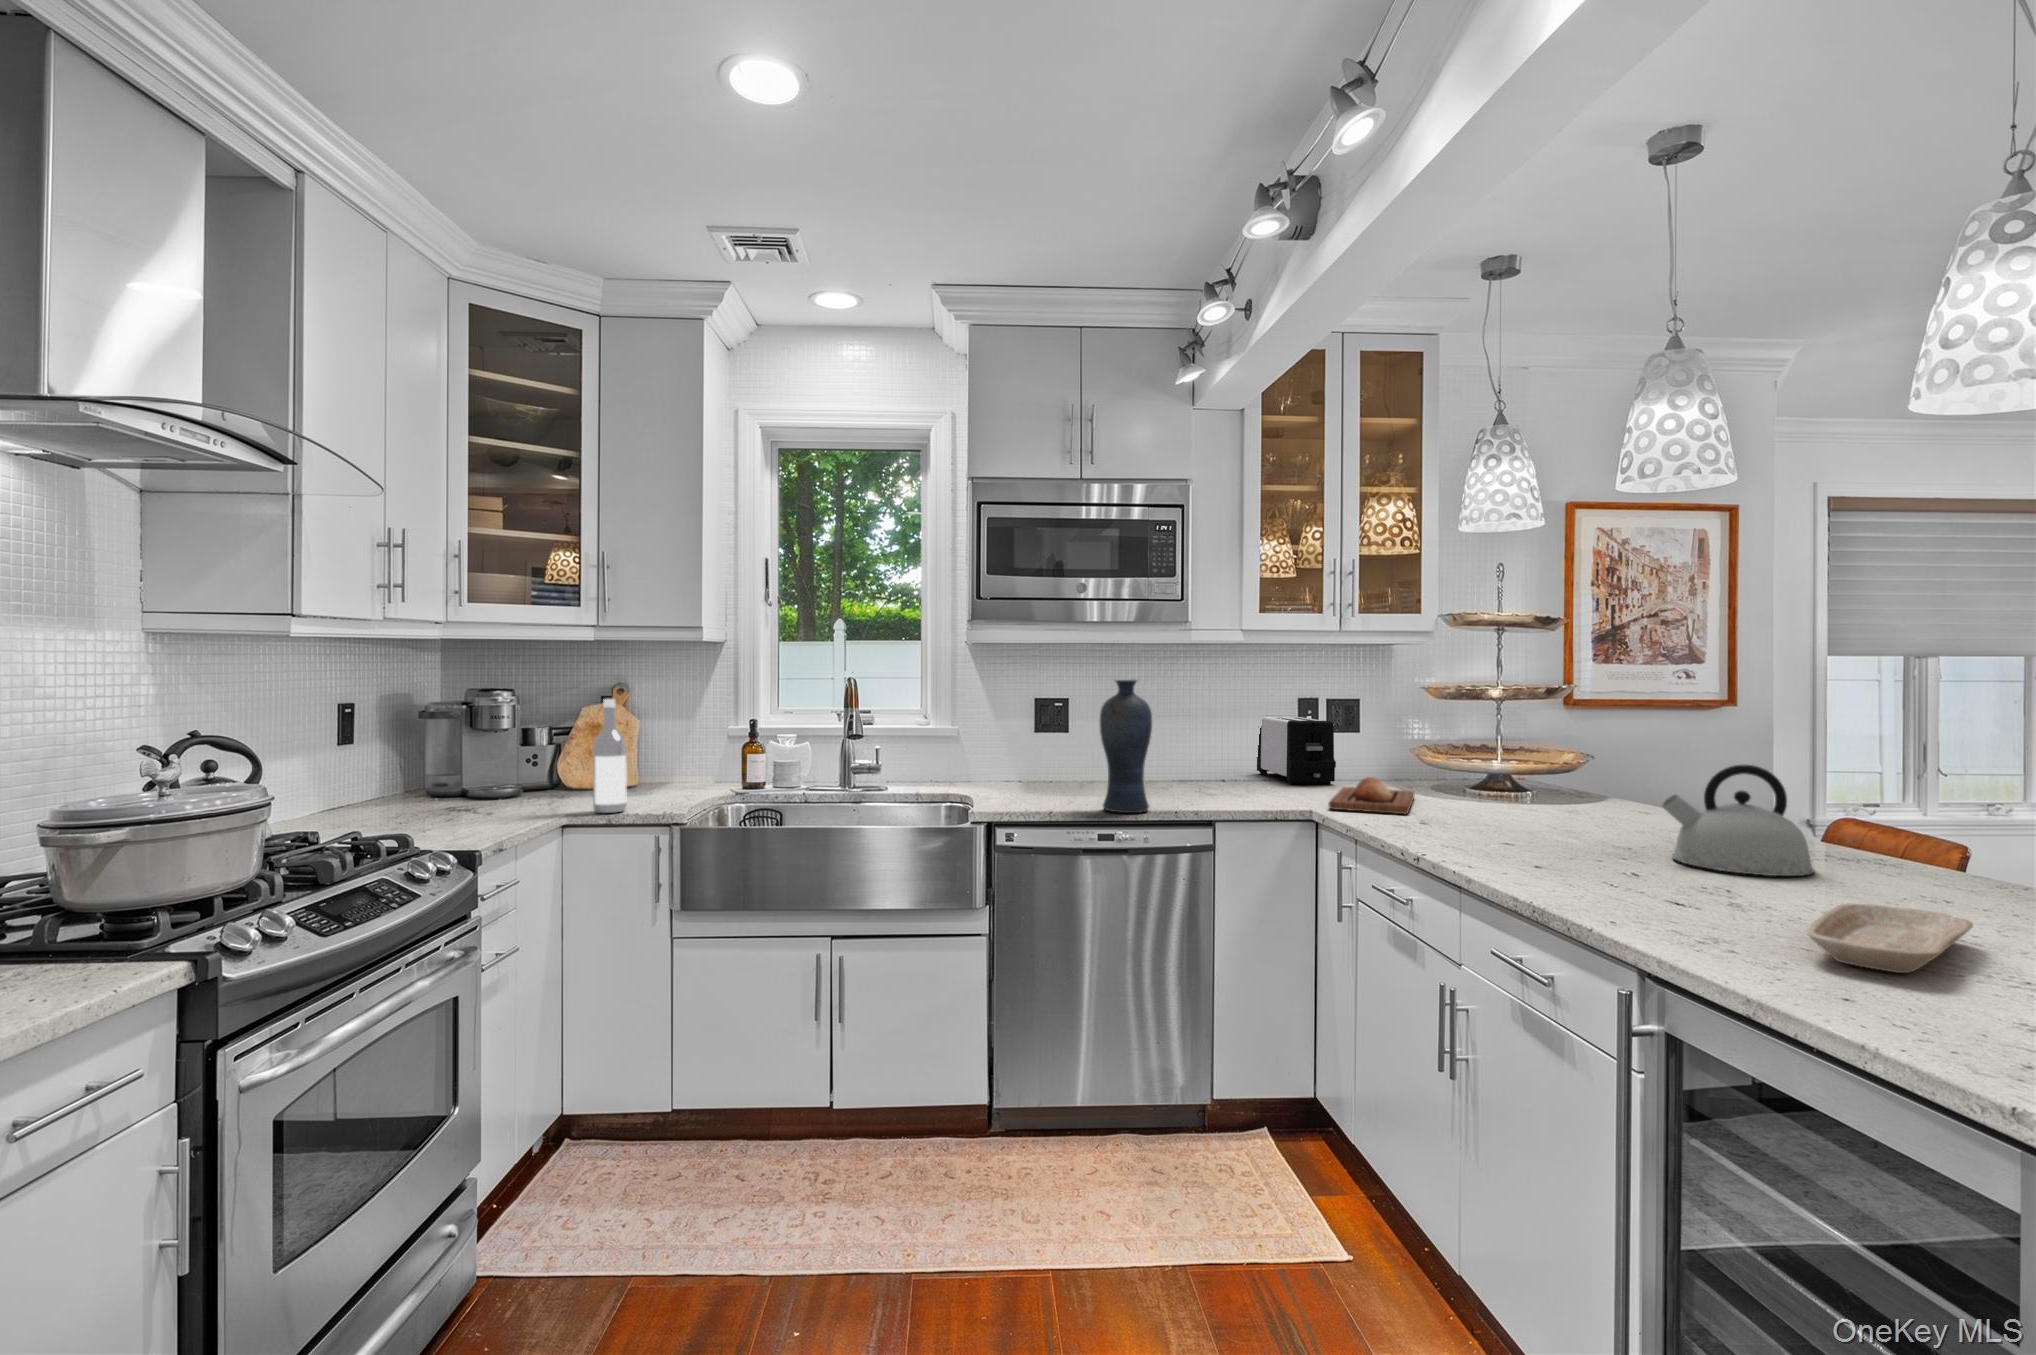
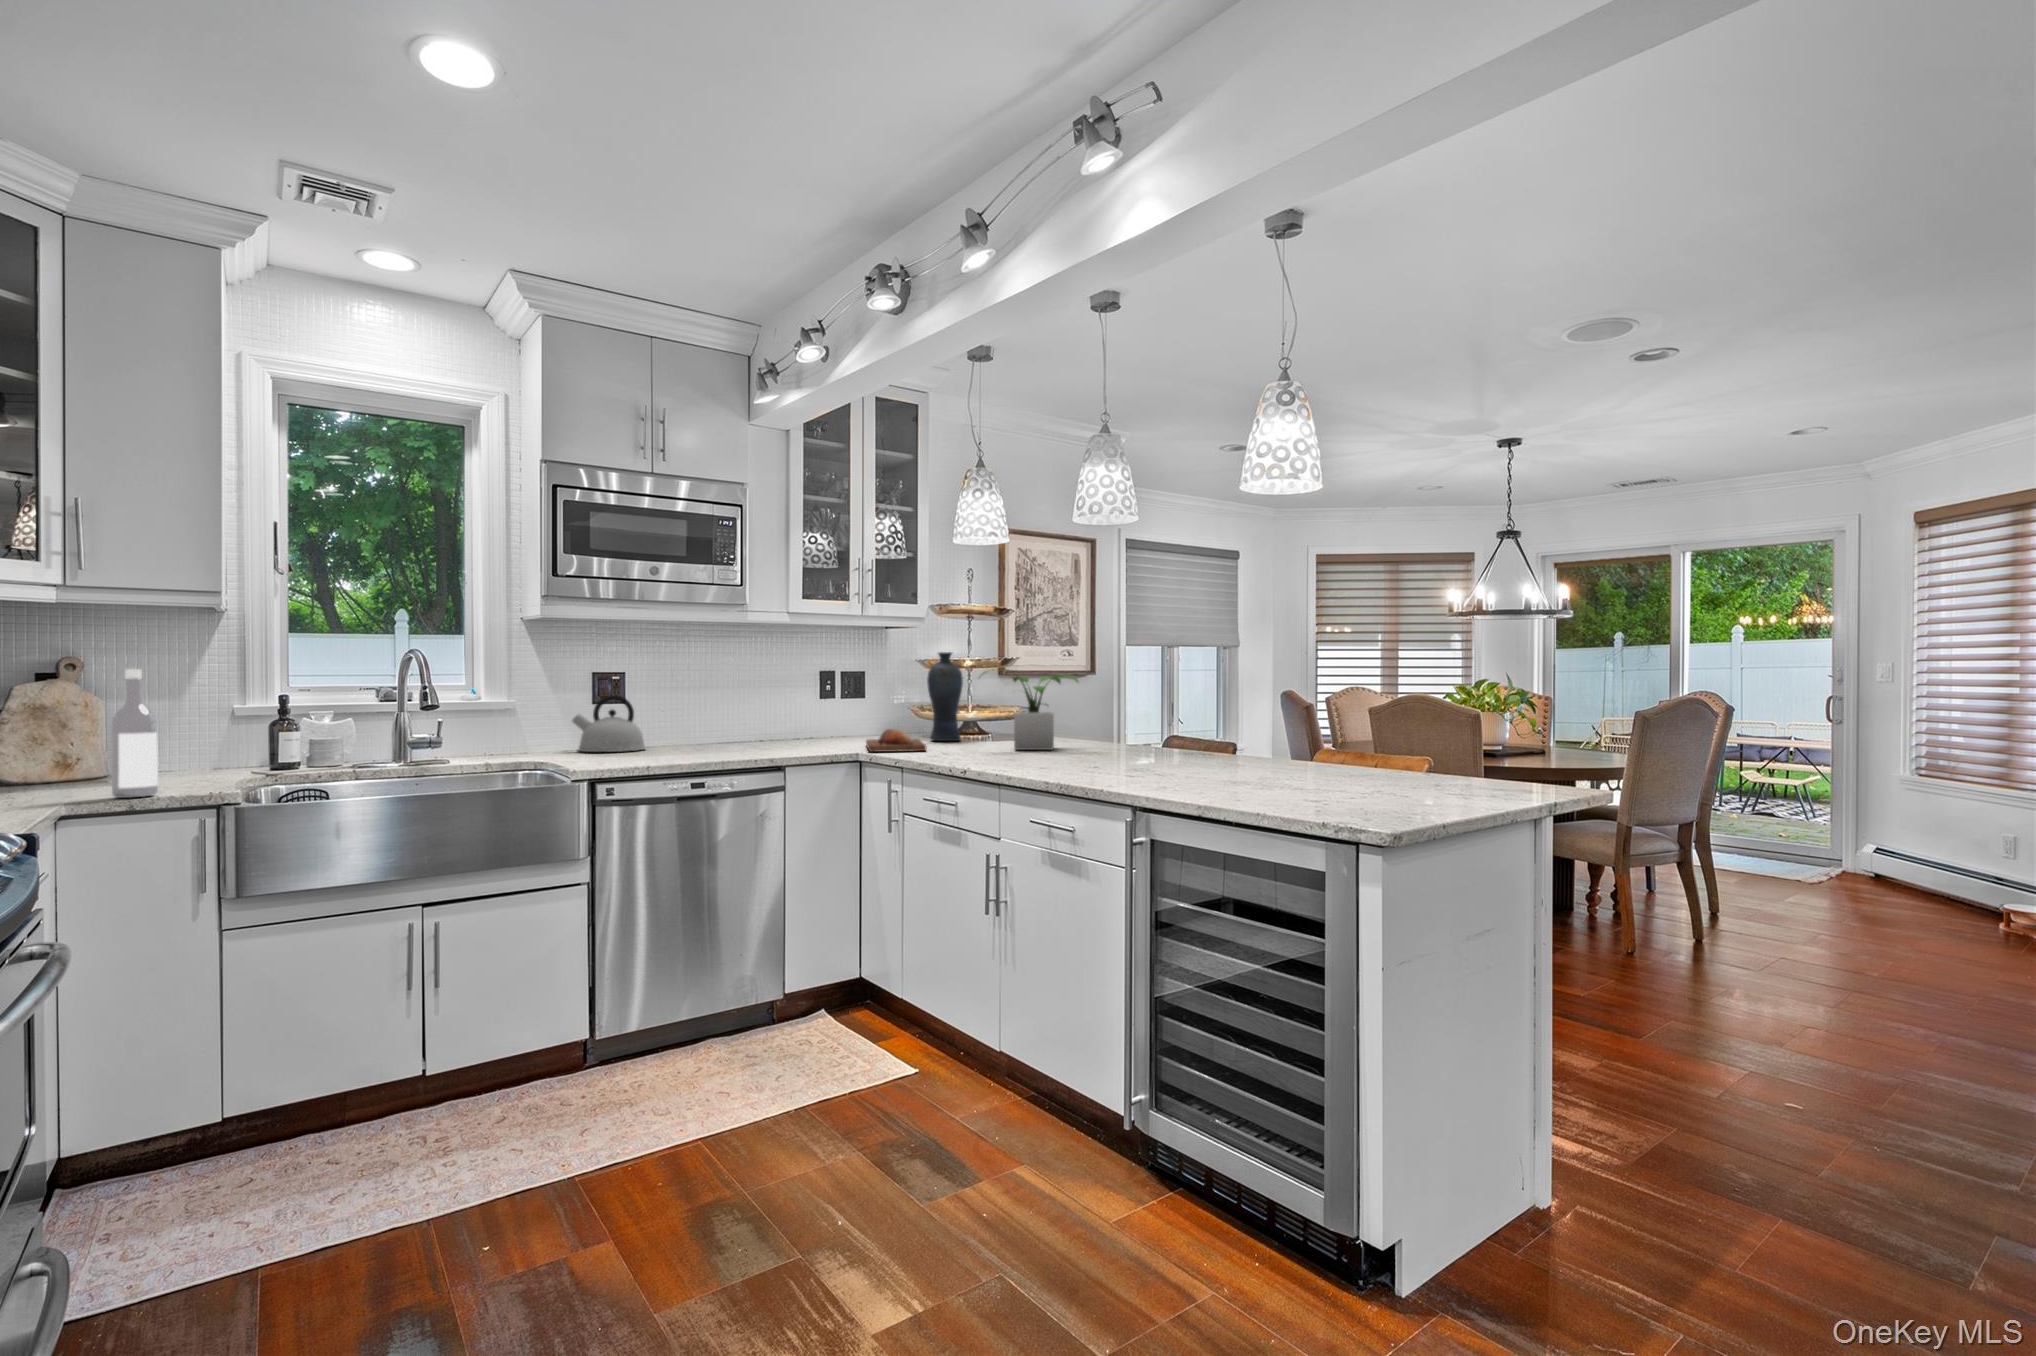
vase: present [1100,680,1152,813] -> present [927,652,963,741]
potted plant: none [1486,706,1651,831] -> present [983,668,1078,750]
toaster: present [1257,717,1336,784] -> none [781,689,853,742]
kettle: present [1662,764,1814,876] -> present [572,695,645,752]
tray: present [1807,904,1973,973] -> none [1186,759,1248,783]

